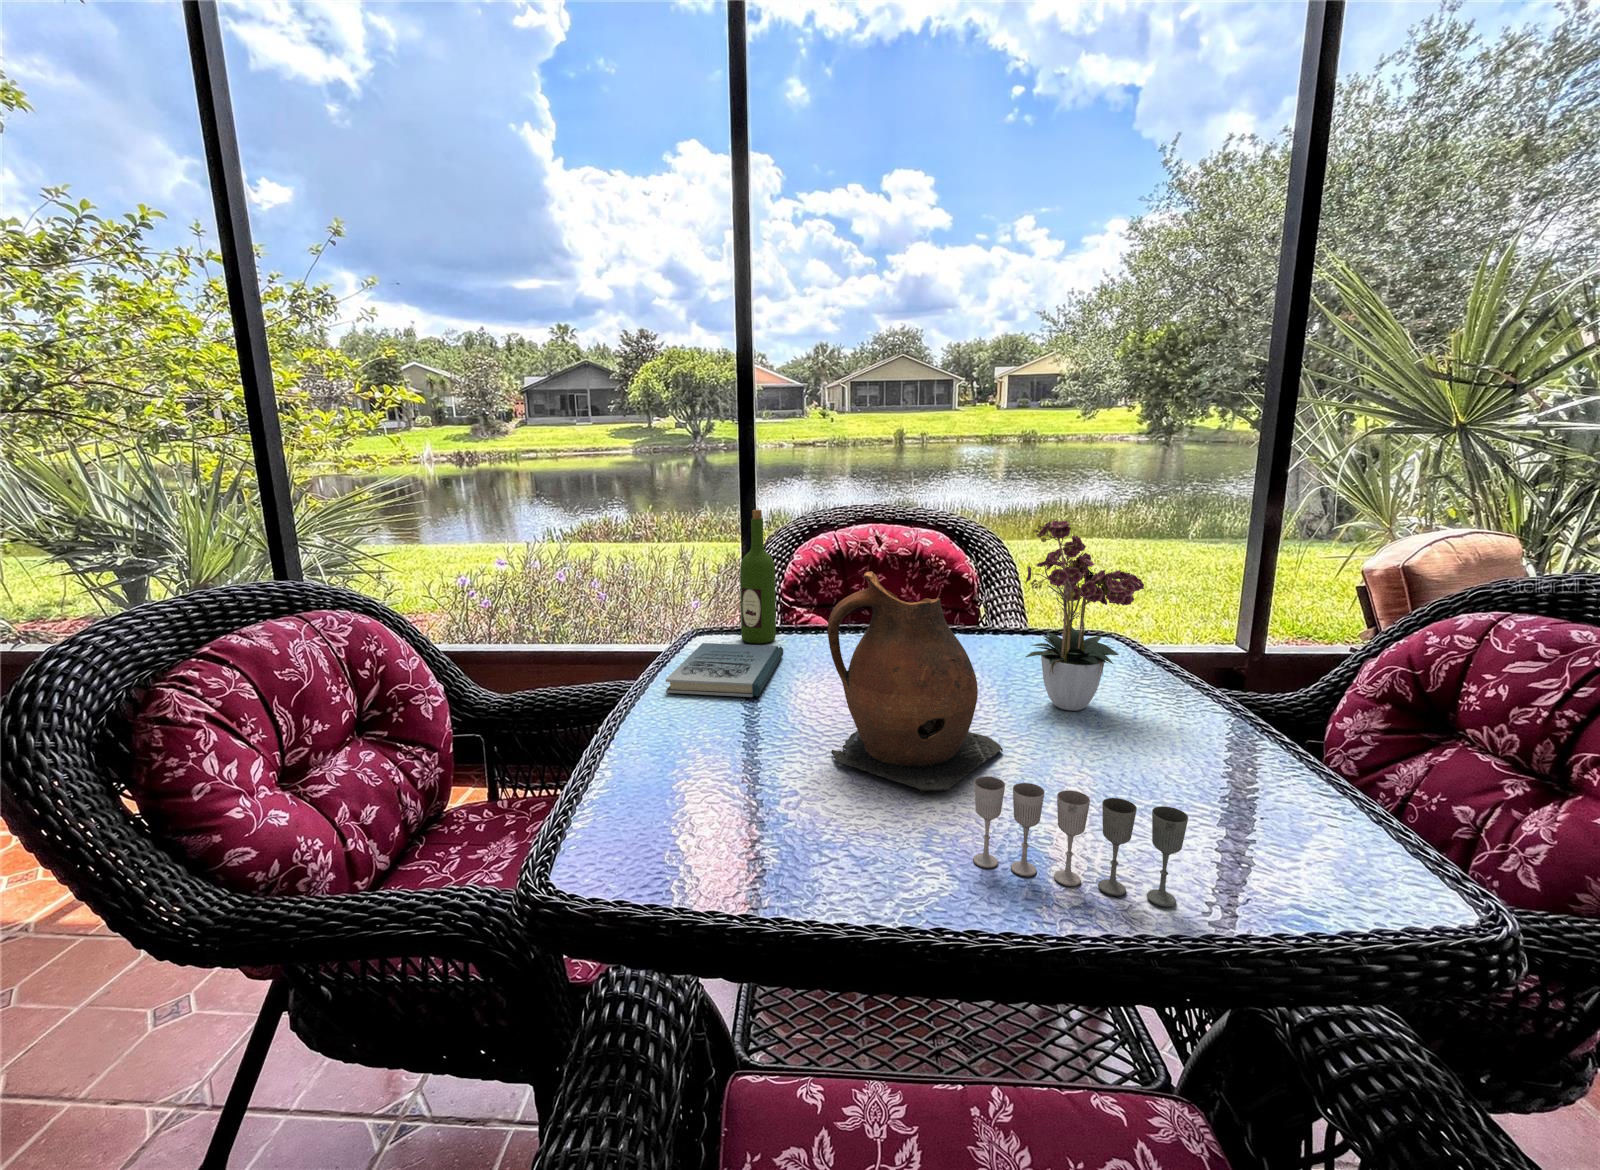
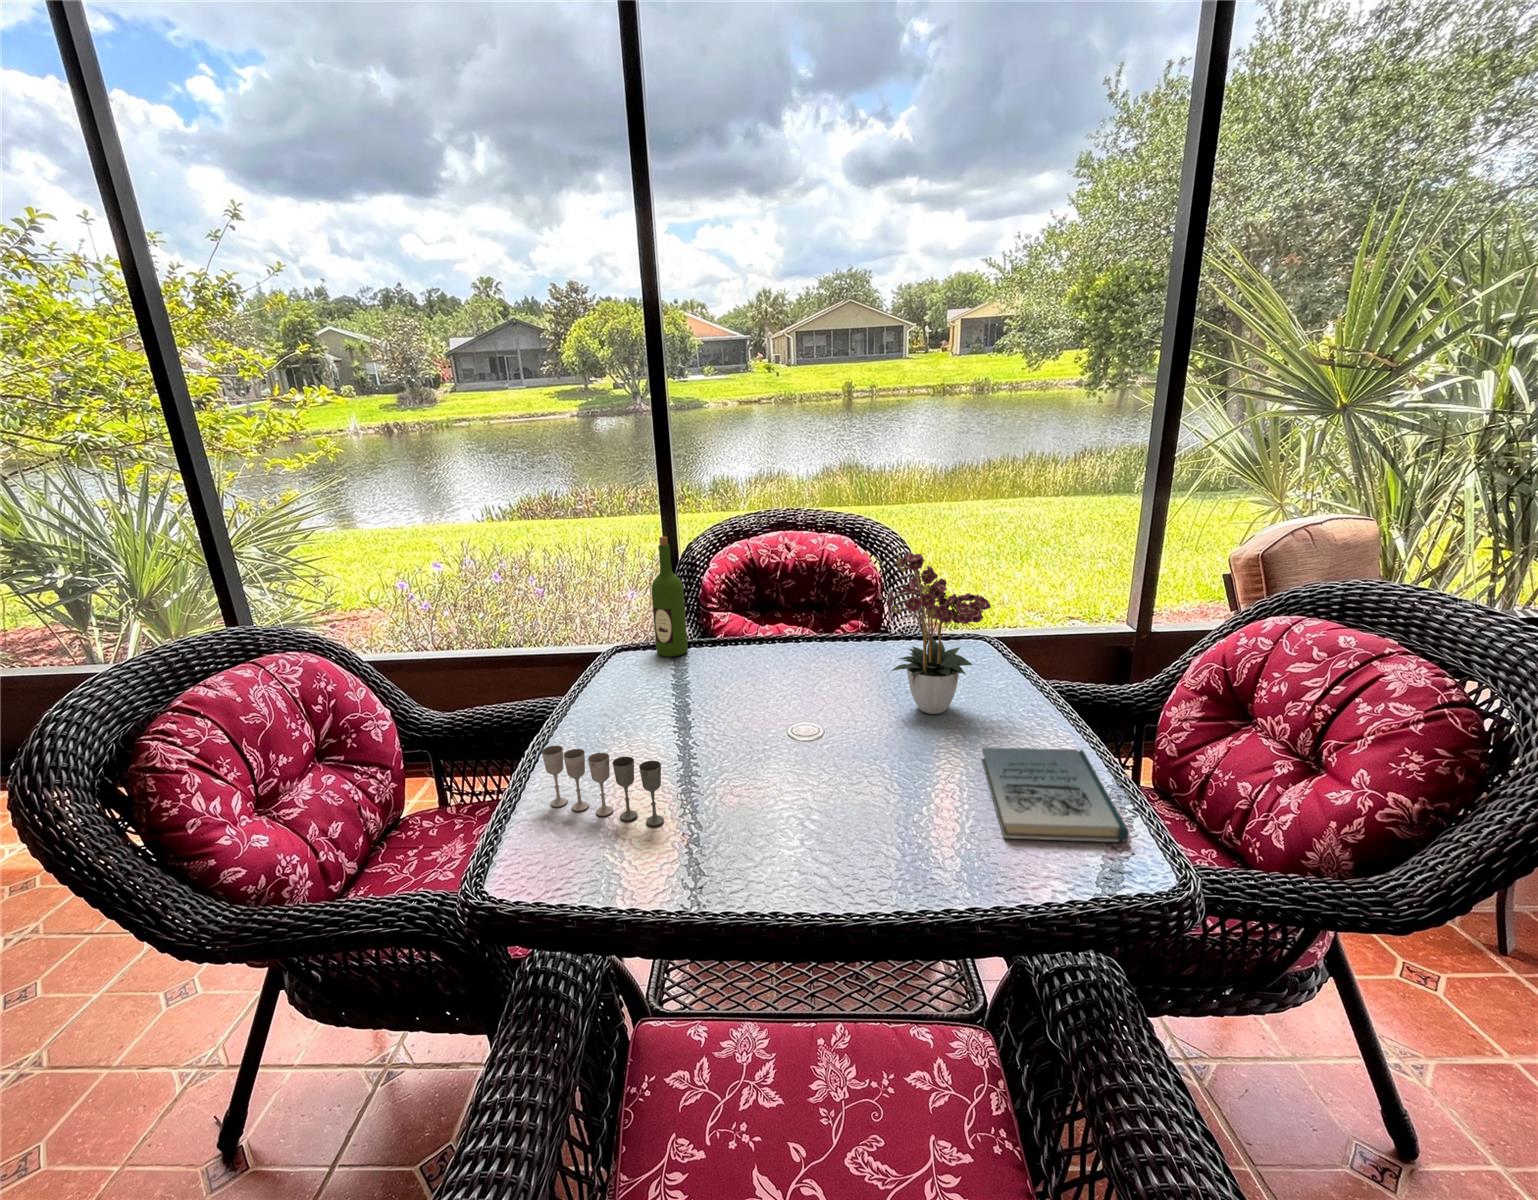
ceramic pitcher: present [828,572,1003,794] -> none [710,614,864,800]
book: present [666,643,783,697] -> present [982,748,1129,842]
wine glass: present [973,776,1188,907] -> present [542,746,664,826]

